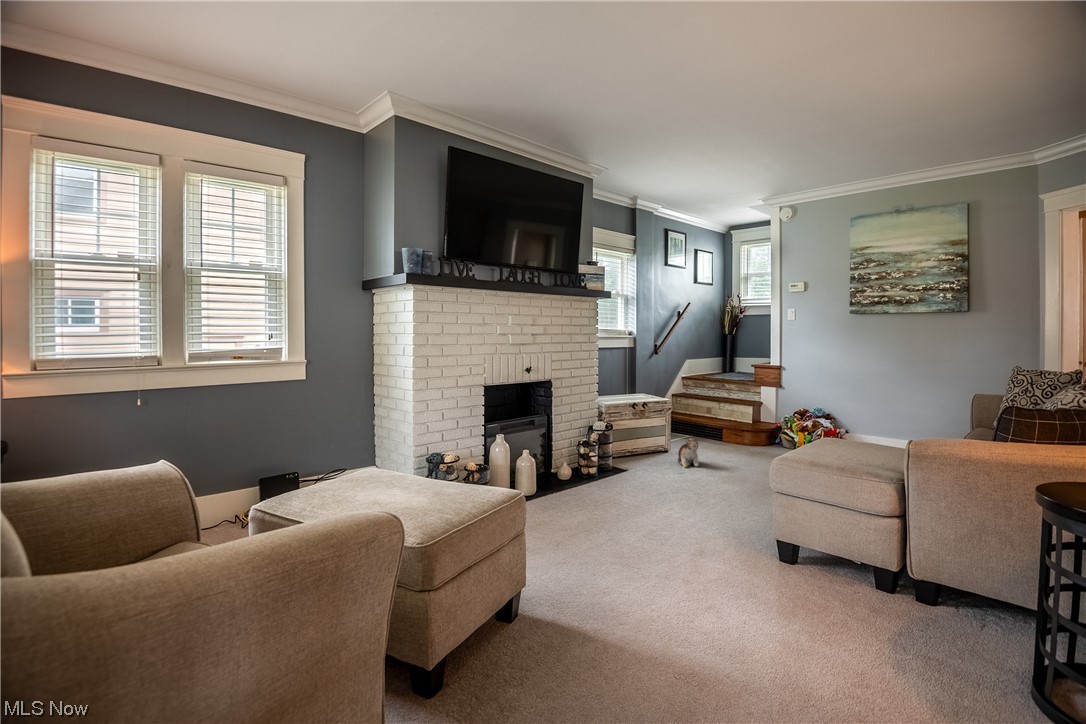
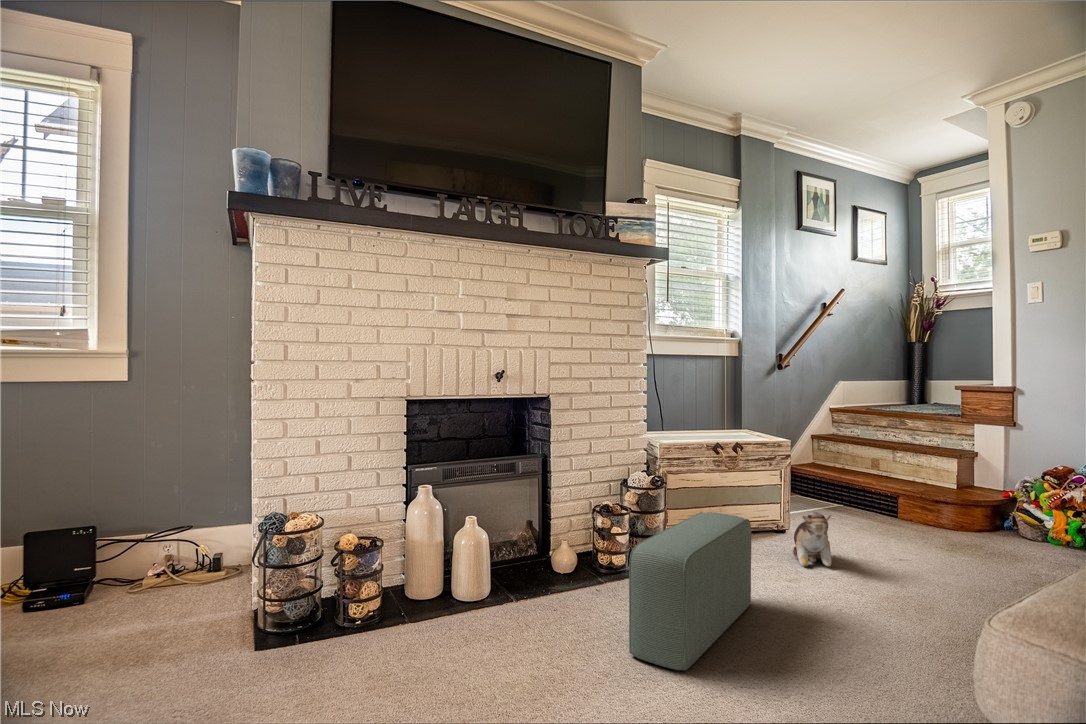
pouf: none [627,441,670,510] -> present [629,512,751,671]

